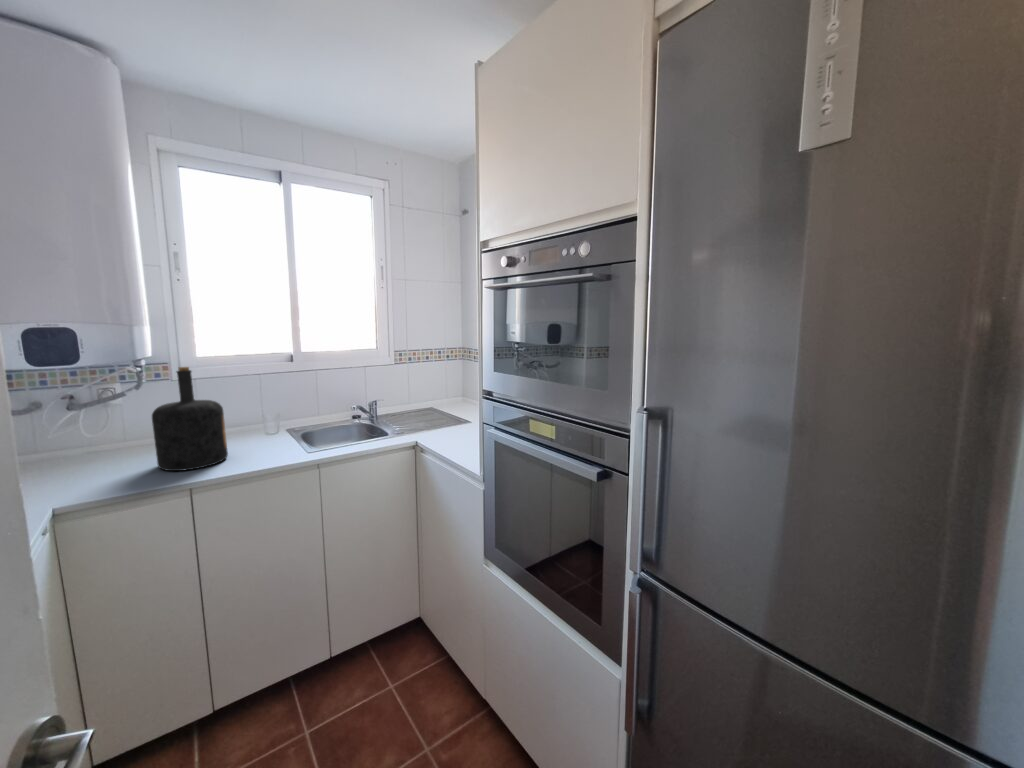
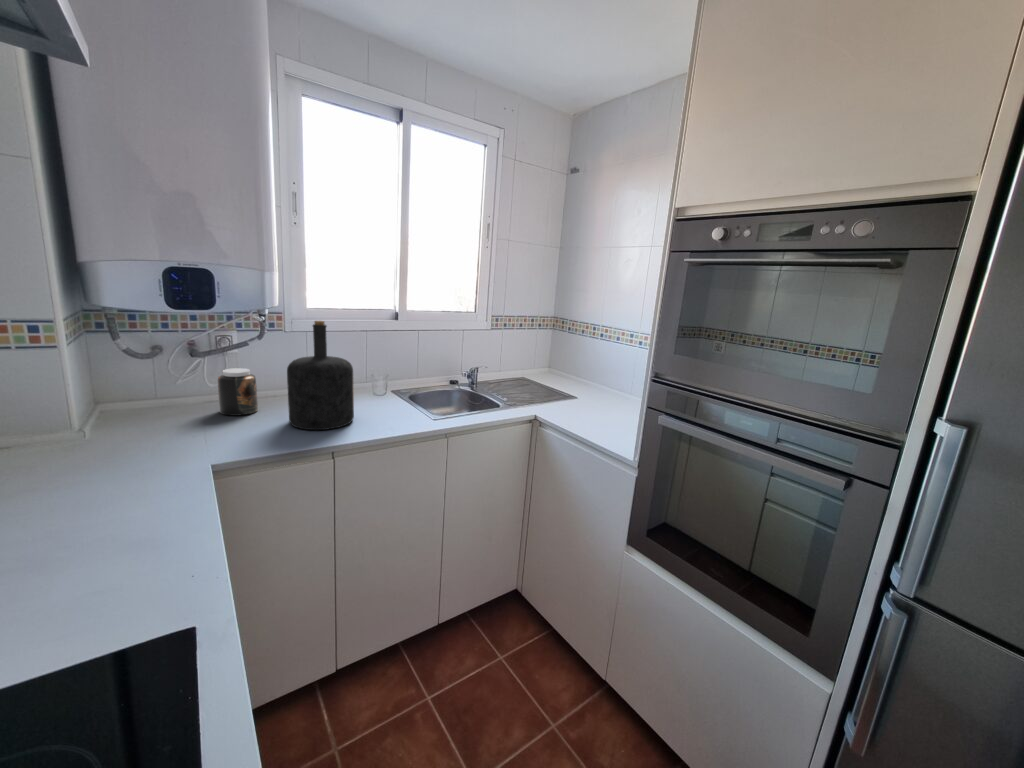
jar: none [91,418,137,464] -> present [218,368,258,416]

